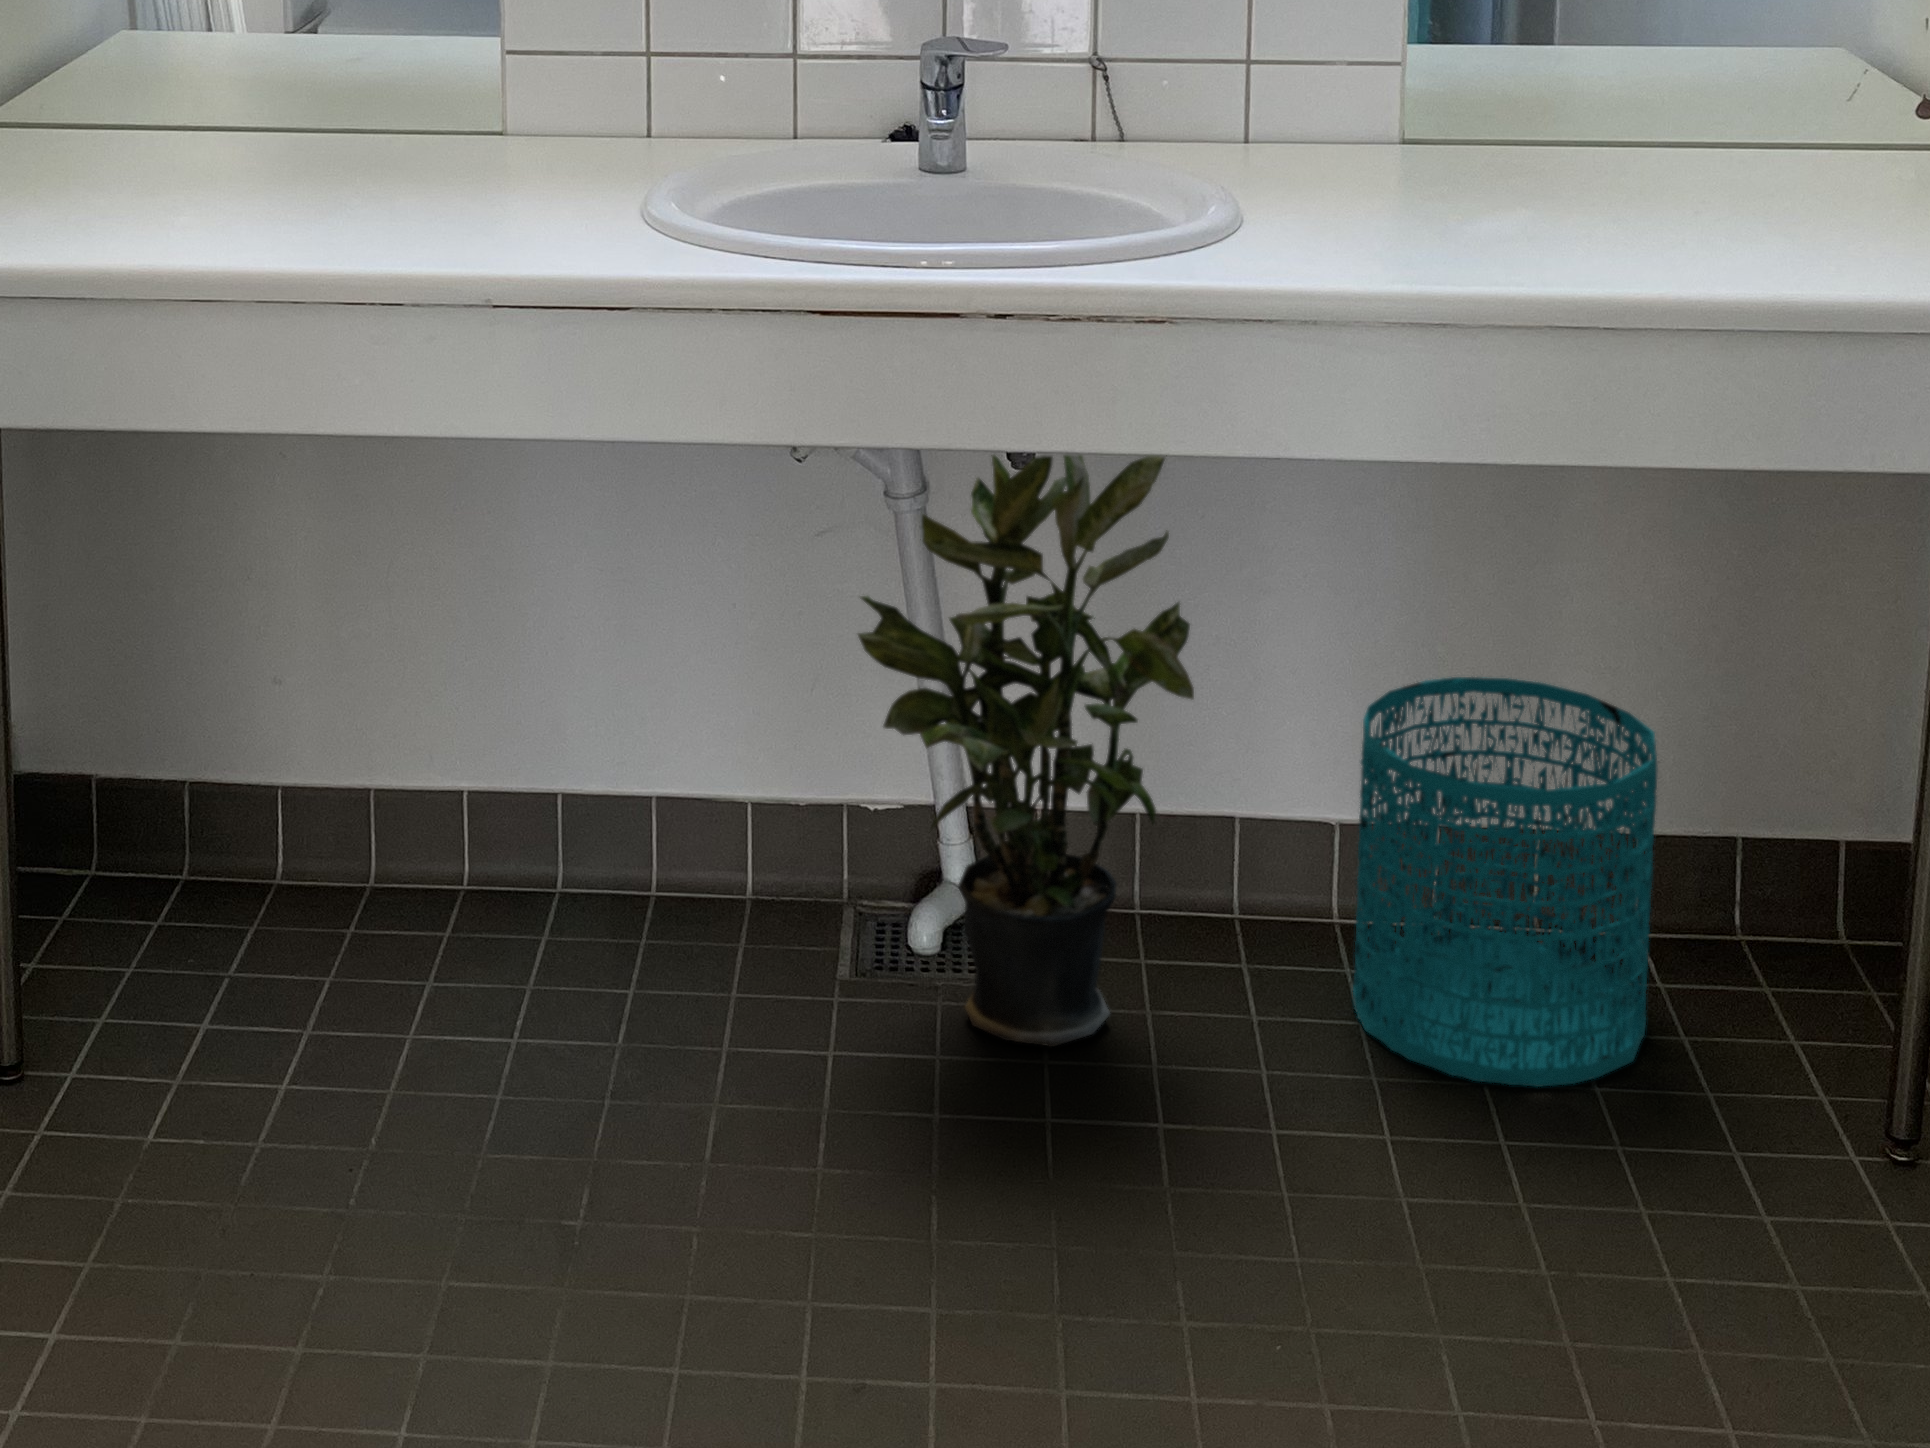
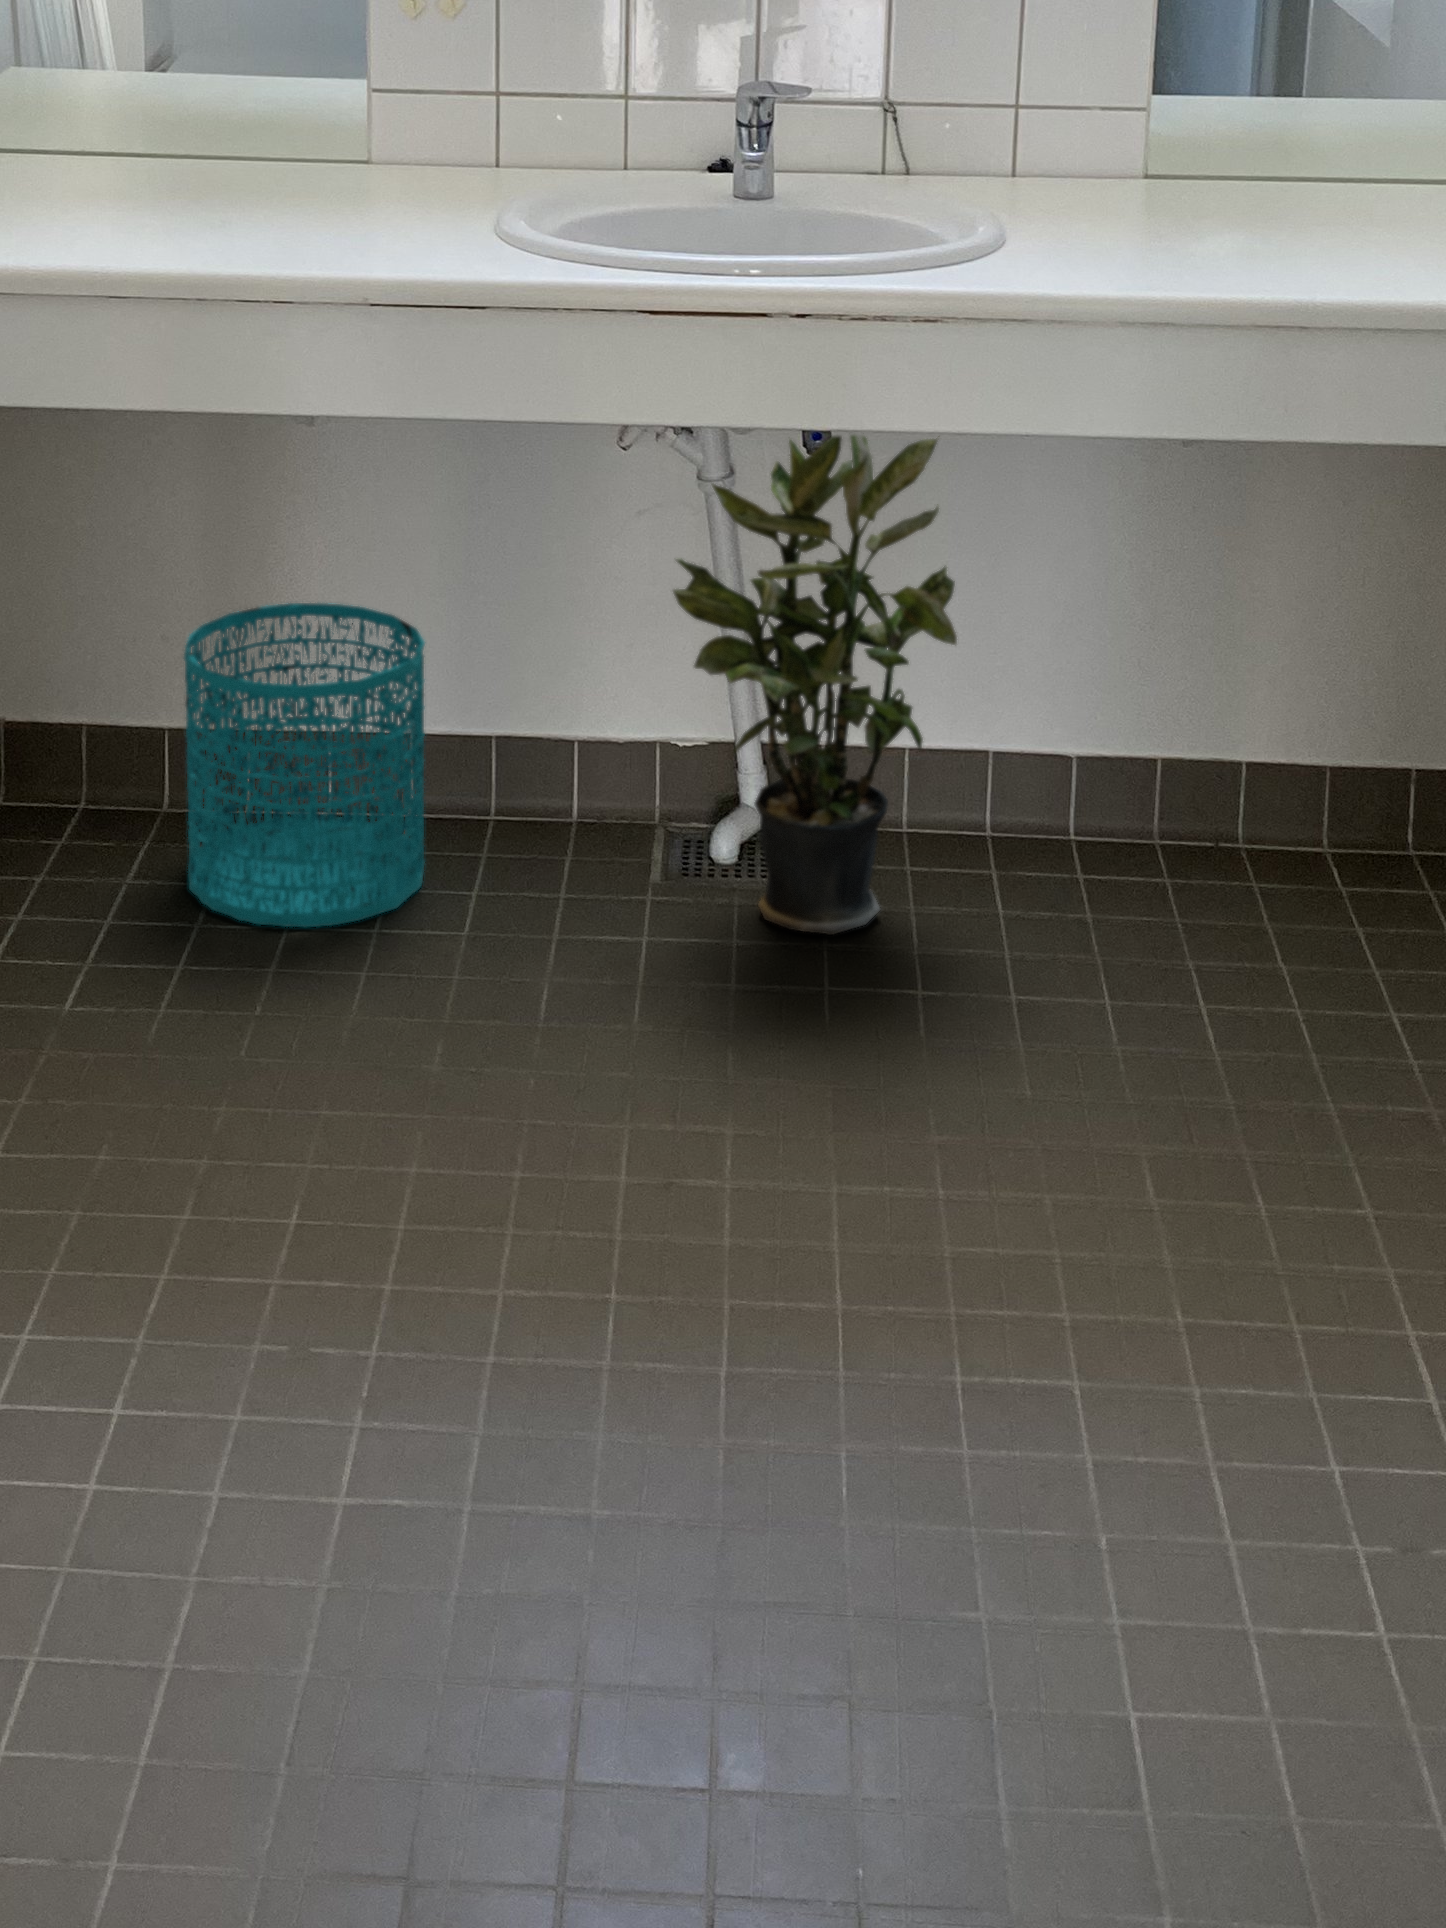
wastebasket: present [1353,677,1658,1087] -> present [184,603,425,927]

